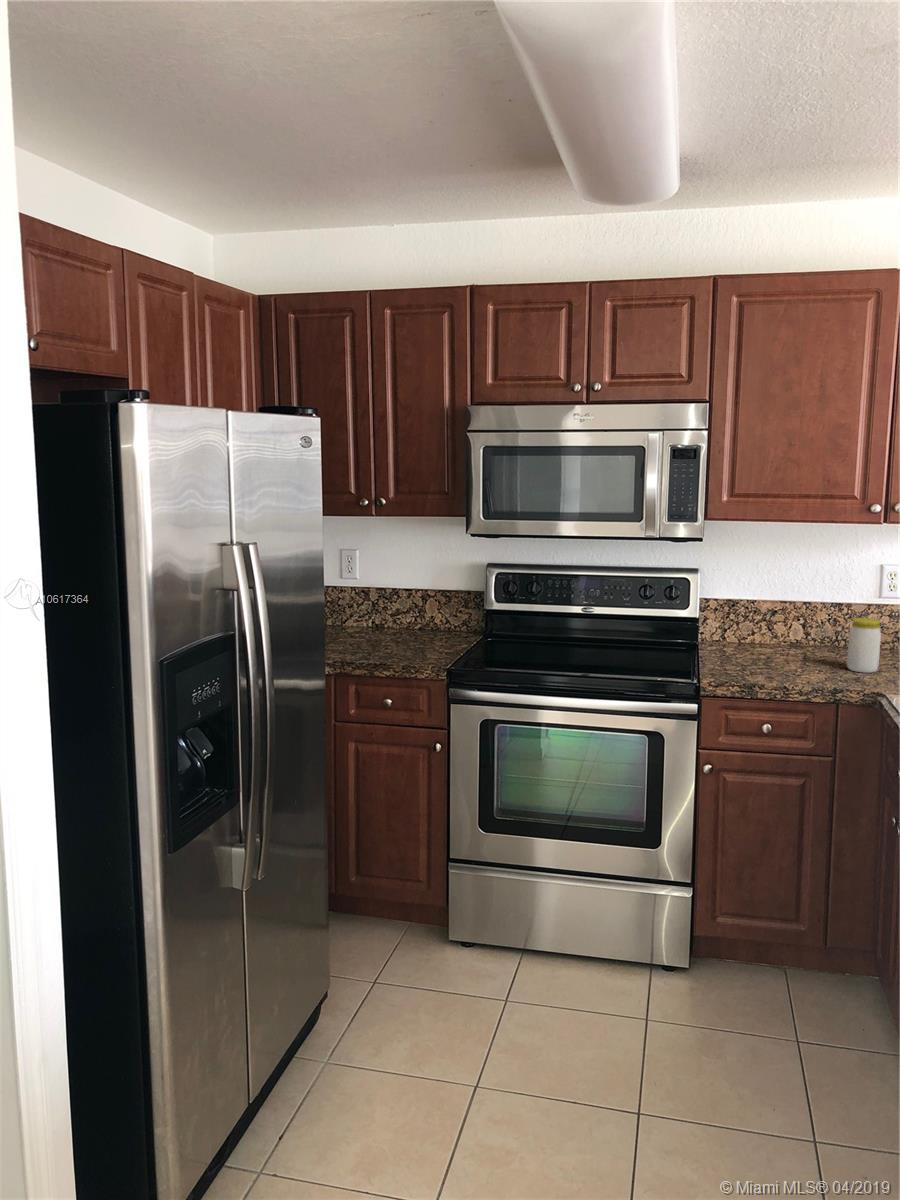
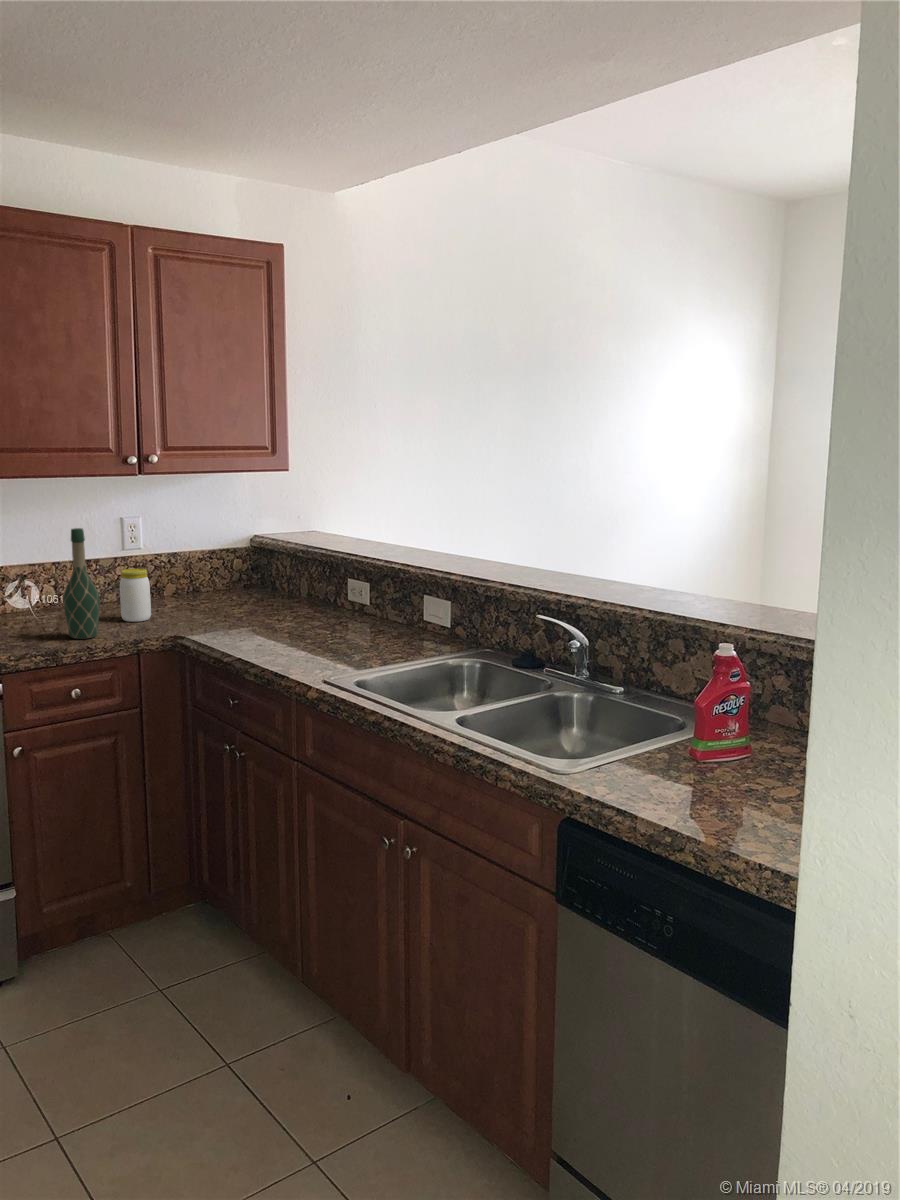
wine bottle: none [776,571,812,679] -> present [63,528,100,639]

